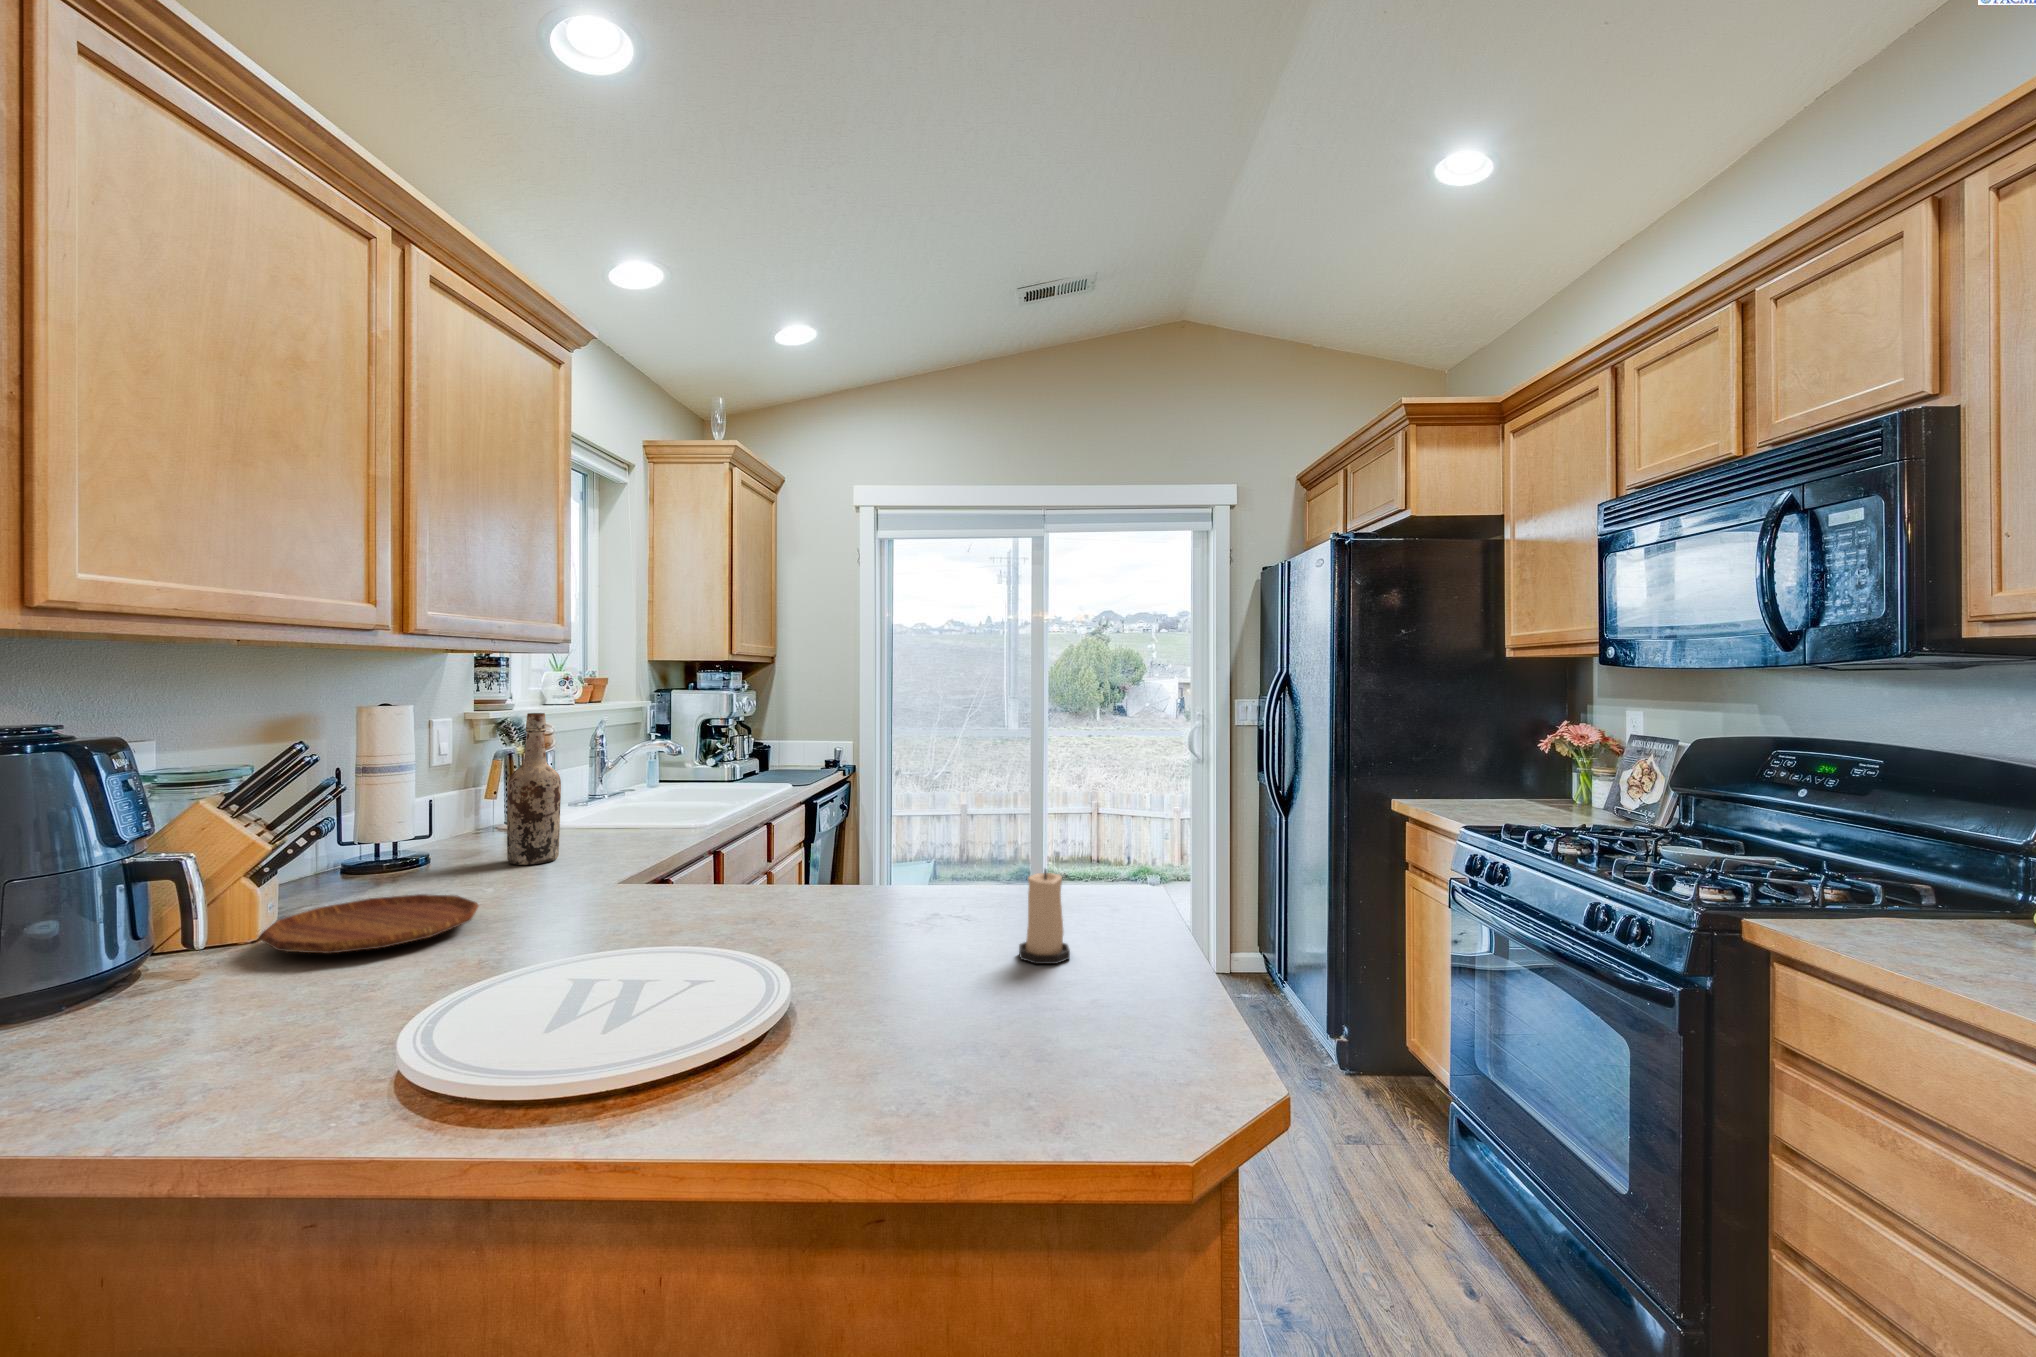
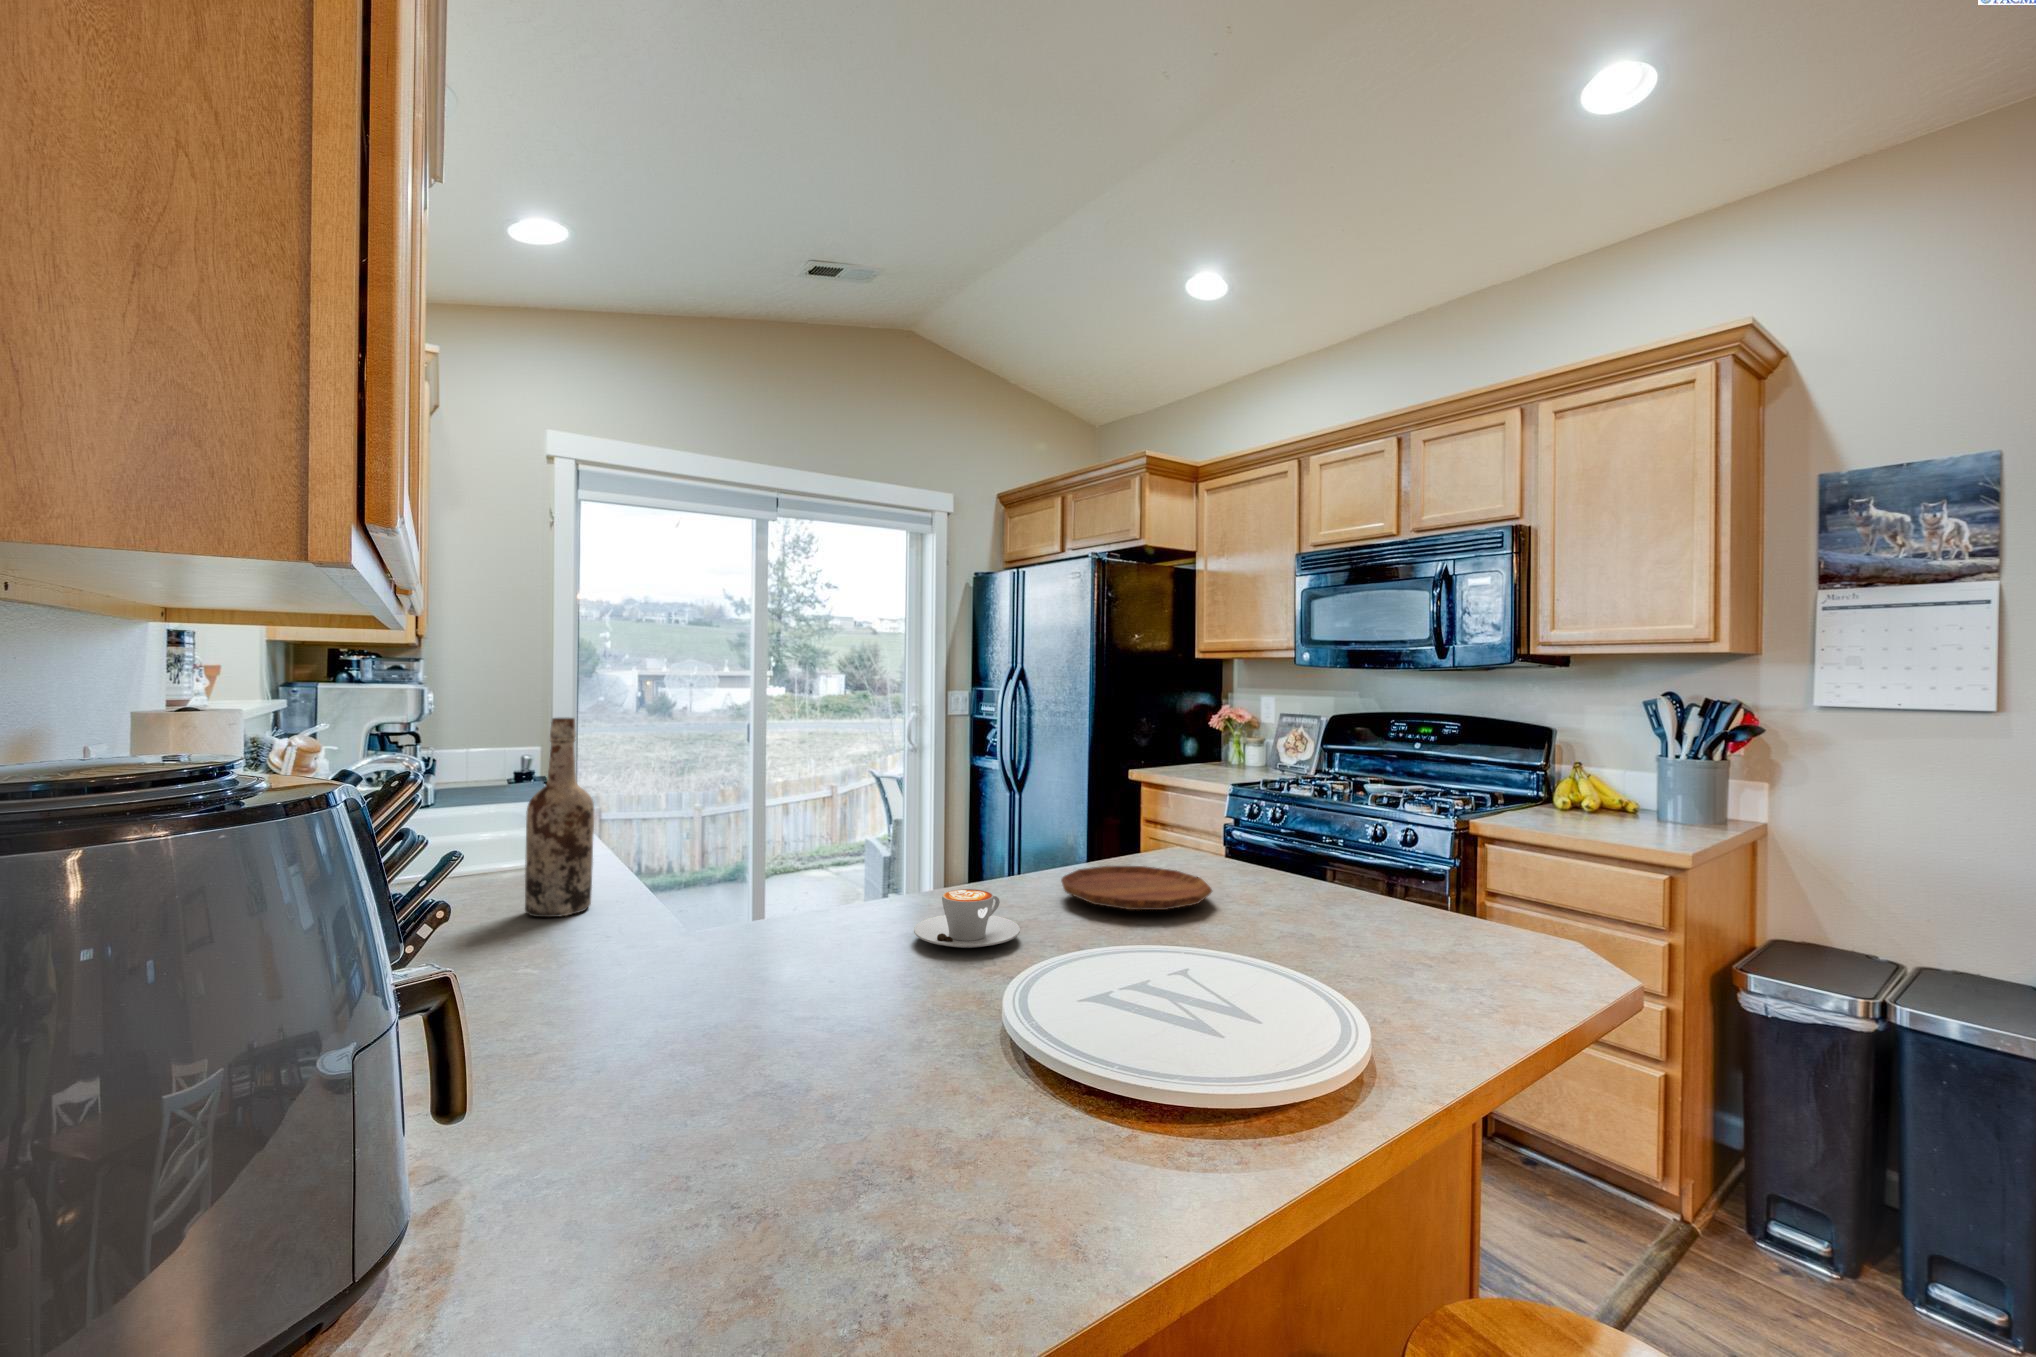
candle: present [1019,869,1070,964] -> none [1264,824,1307,899]
coffee cup: none [589,885,700,941] -> present [914,889,1020,948]
tray: present [259,894,479,953] -> present [1061,866,1212,910]

